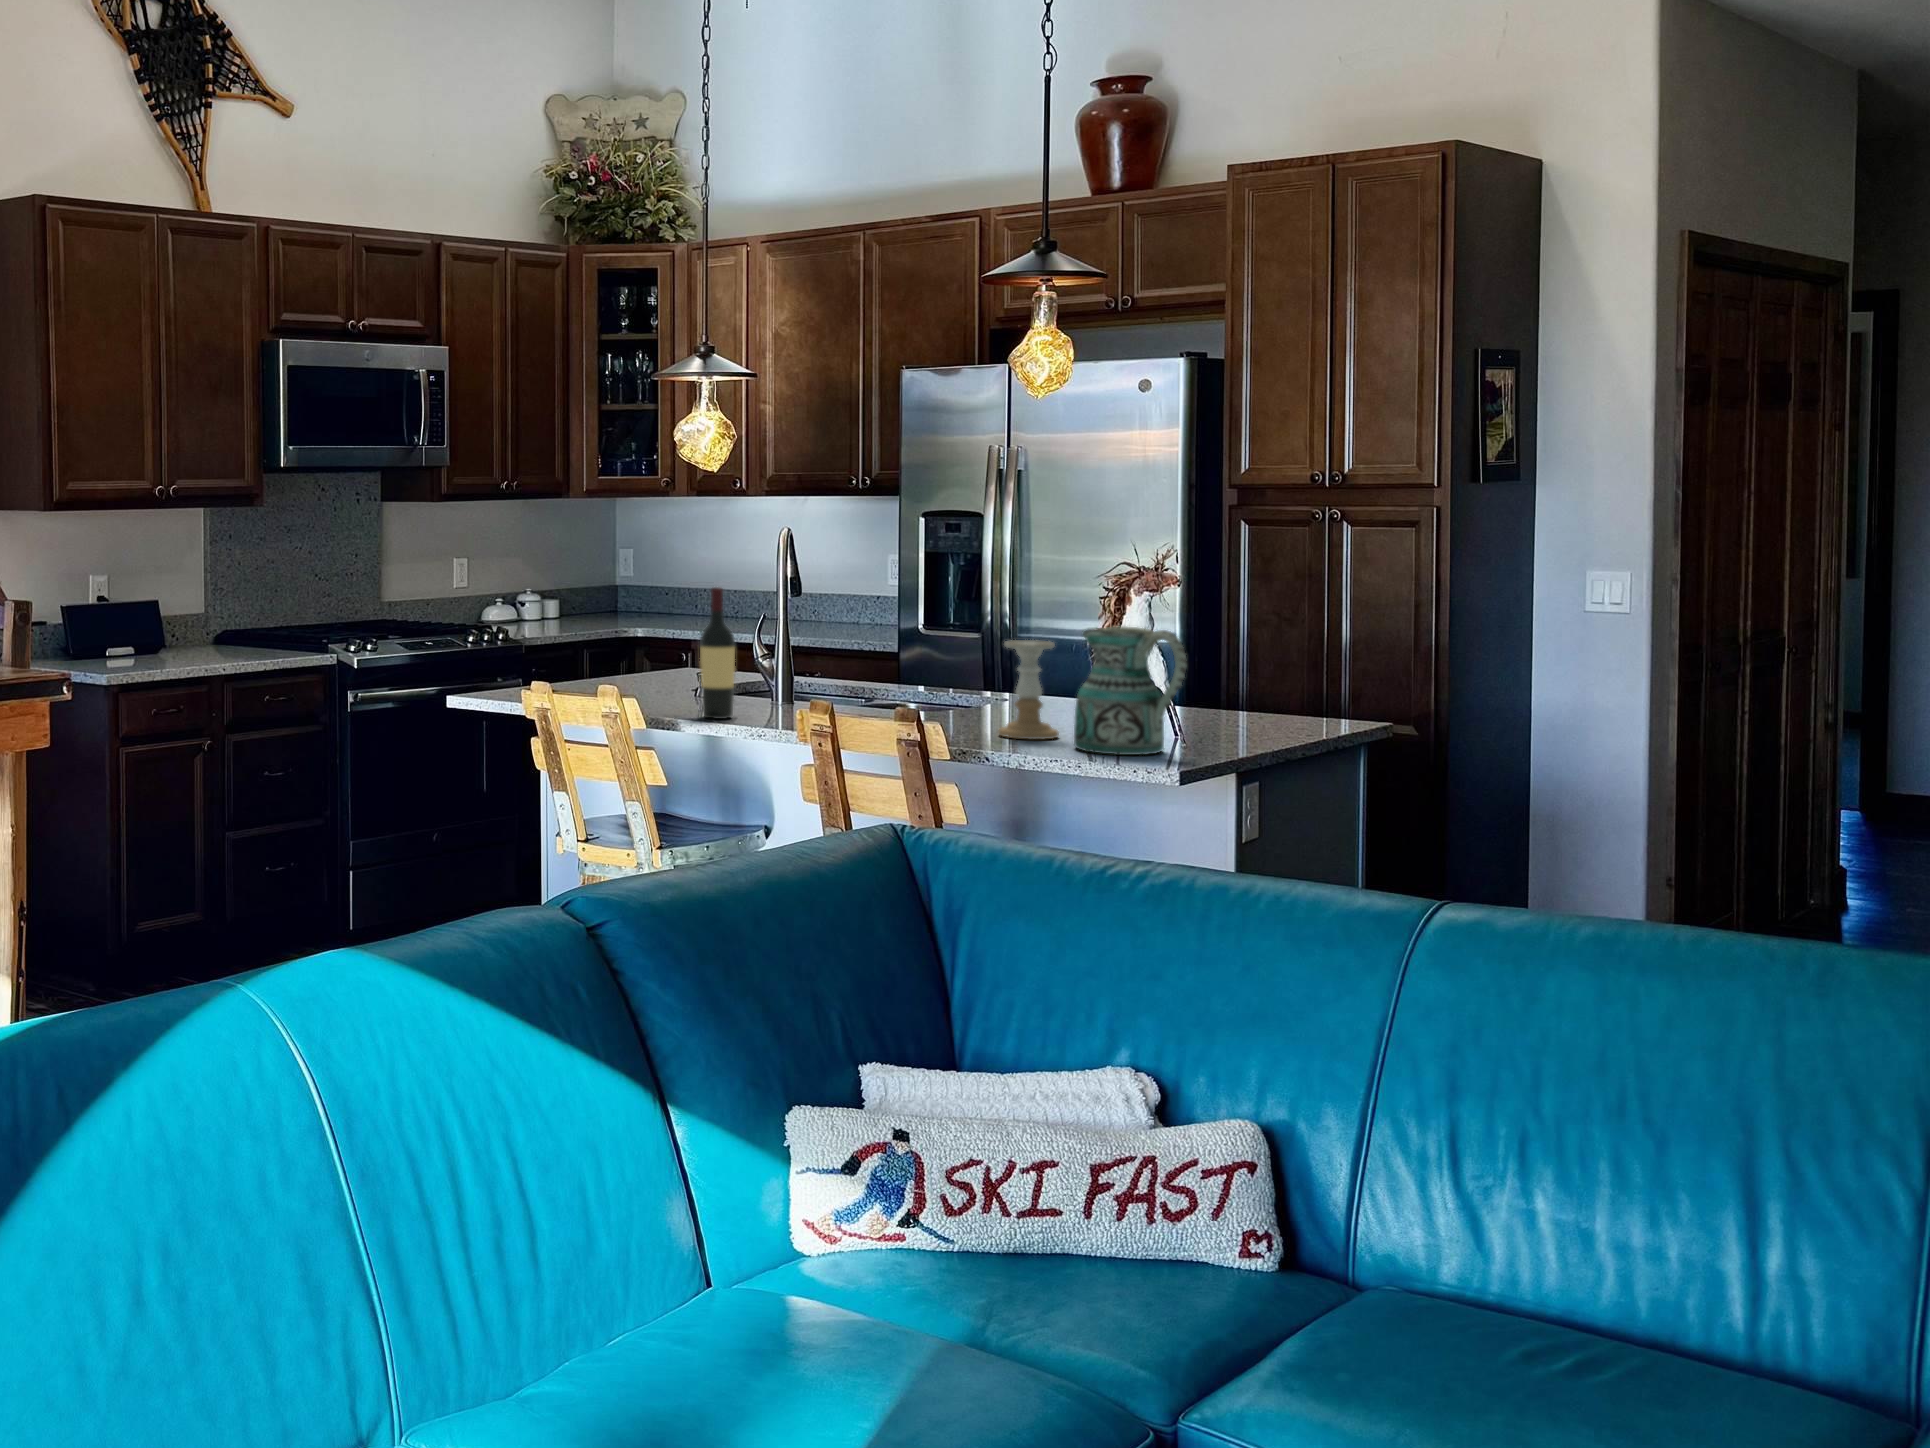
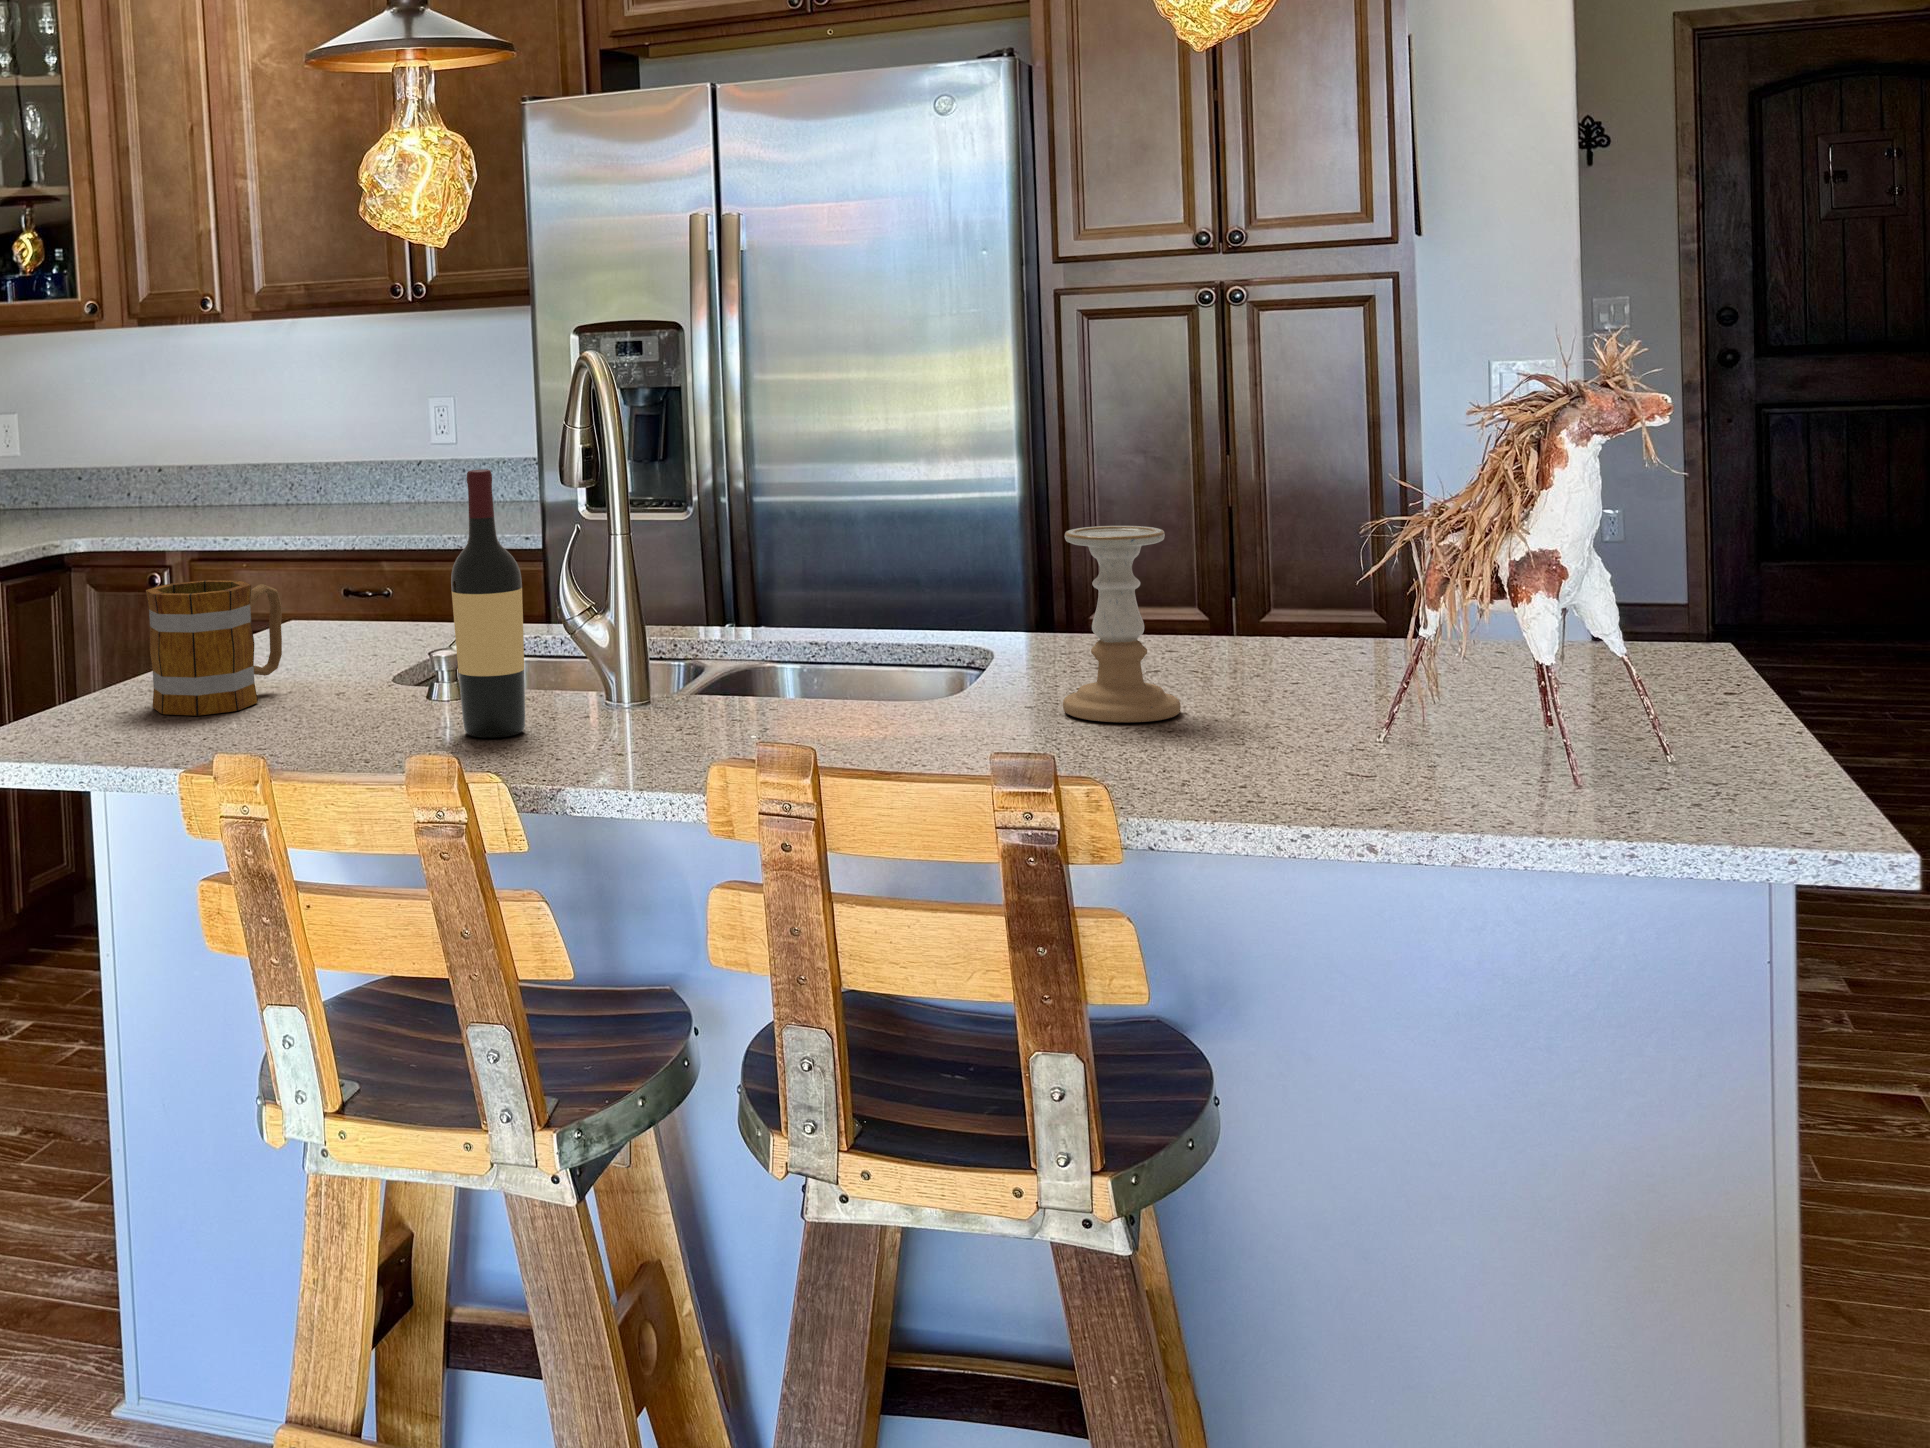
ceramic pitcher: present [1074,626,1187,755] -> none [1266,488,1519,748]
mug: none [579,638,652,702] -> present [146,580,282,716]

